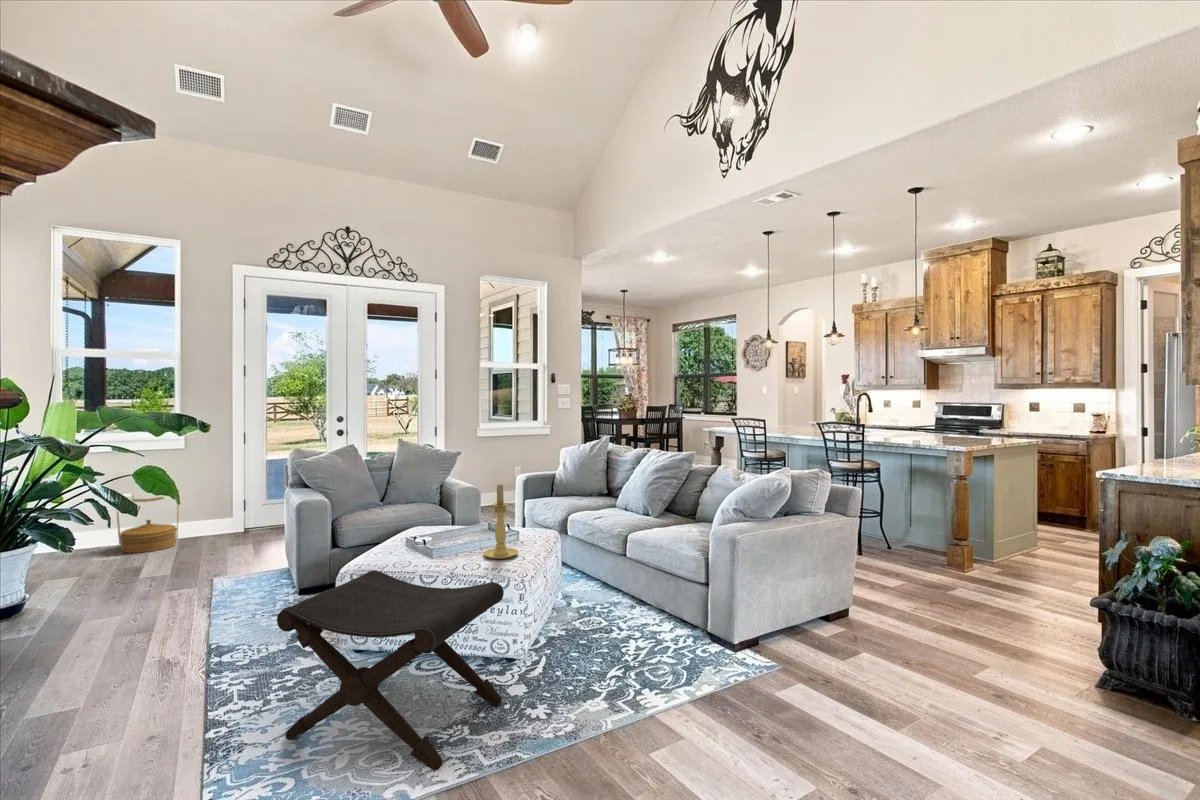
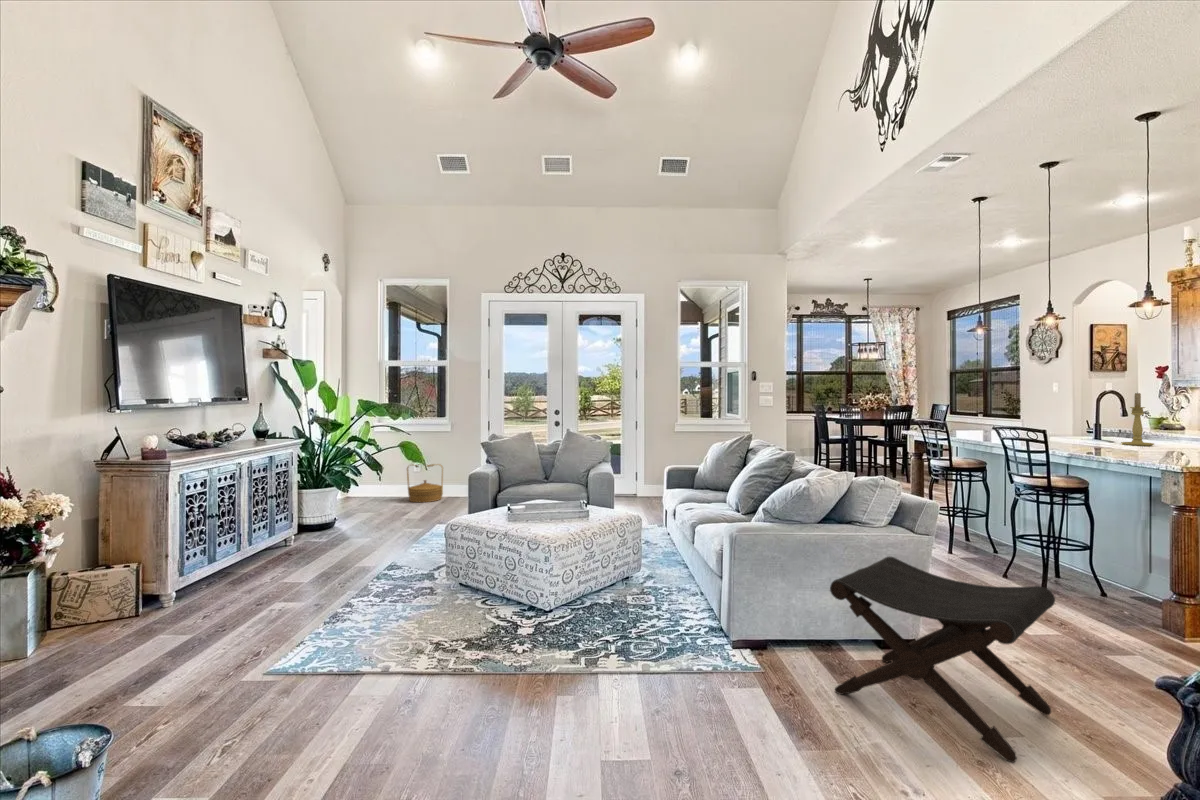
candle holder: present [483,484,518,559] -> present [1121,393,1154,446]
footstool: present [277,570,504,770] -> present [830,557,1055,763]

